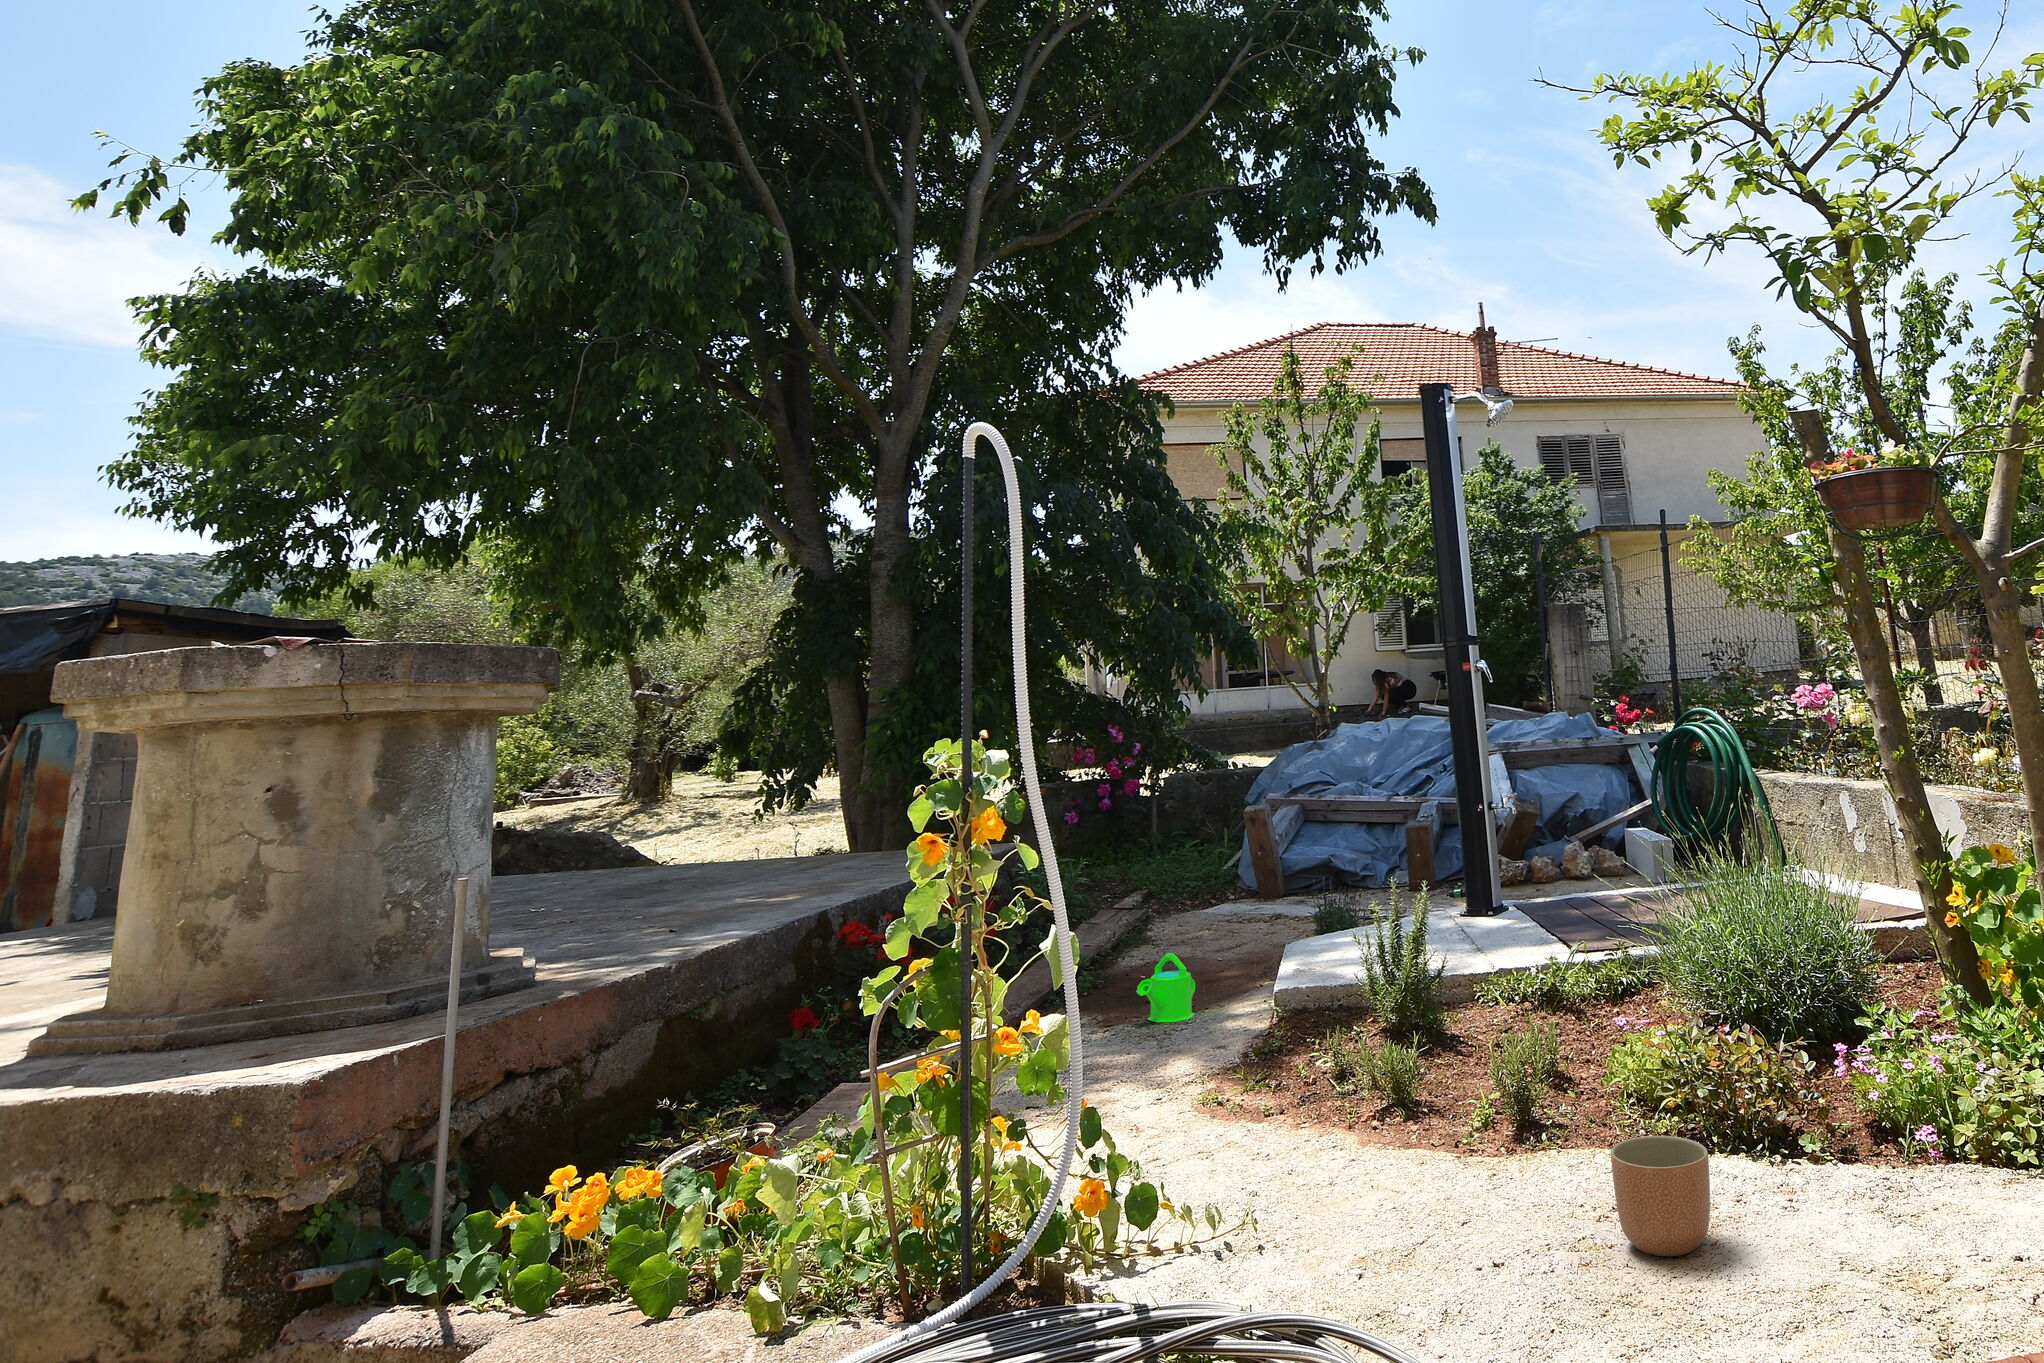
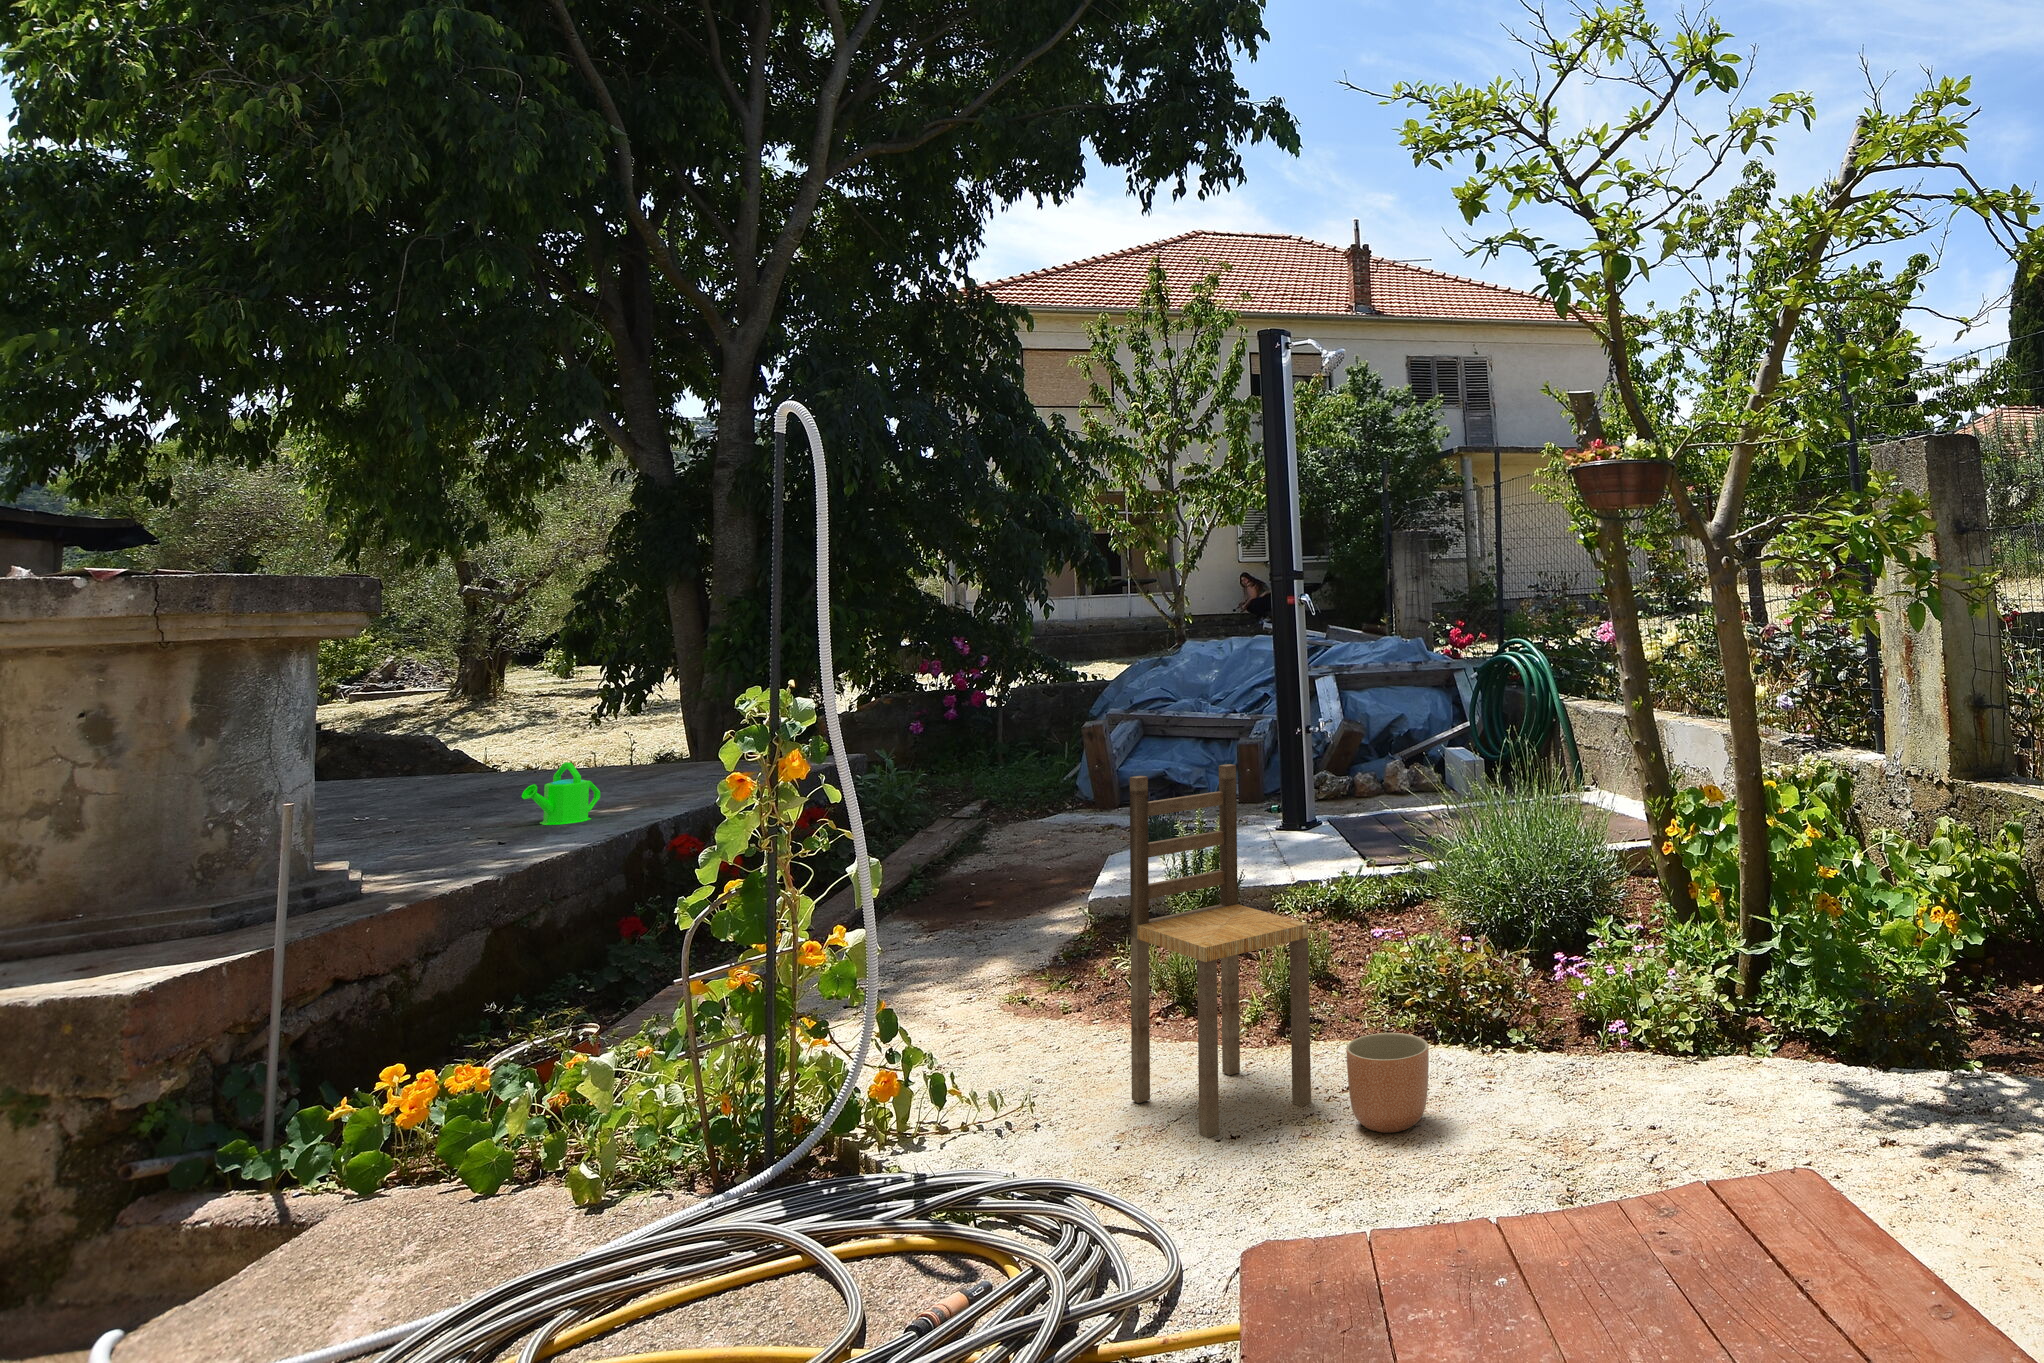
chair: none [1342,827,1567,1261] -> present [1130,764,1311,1138]
watering can: present [1137,953,1195,1022] -> present [521,762,600,825]

